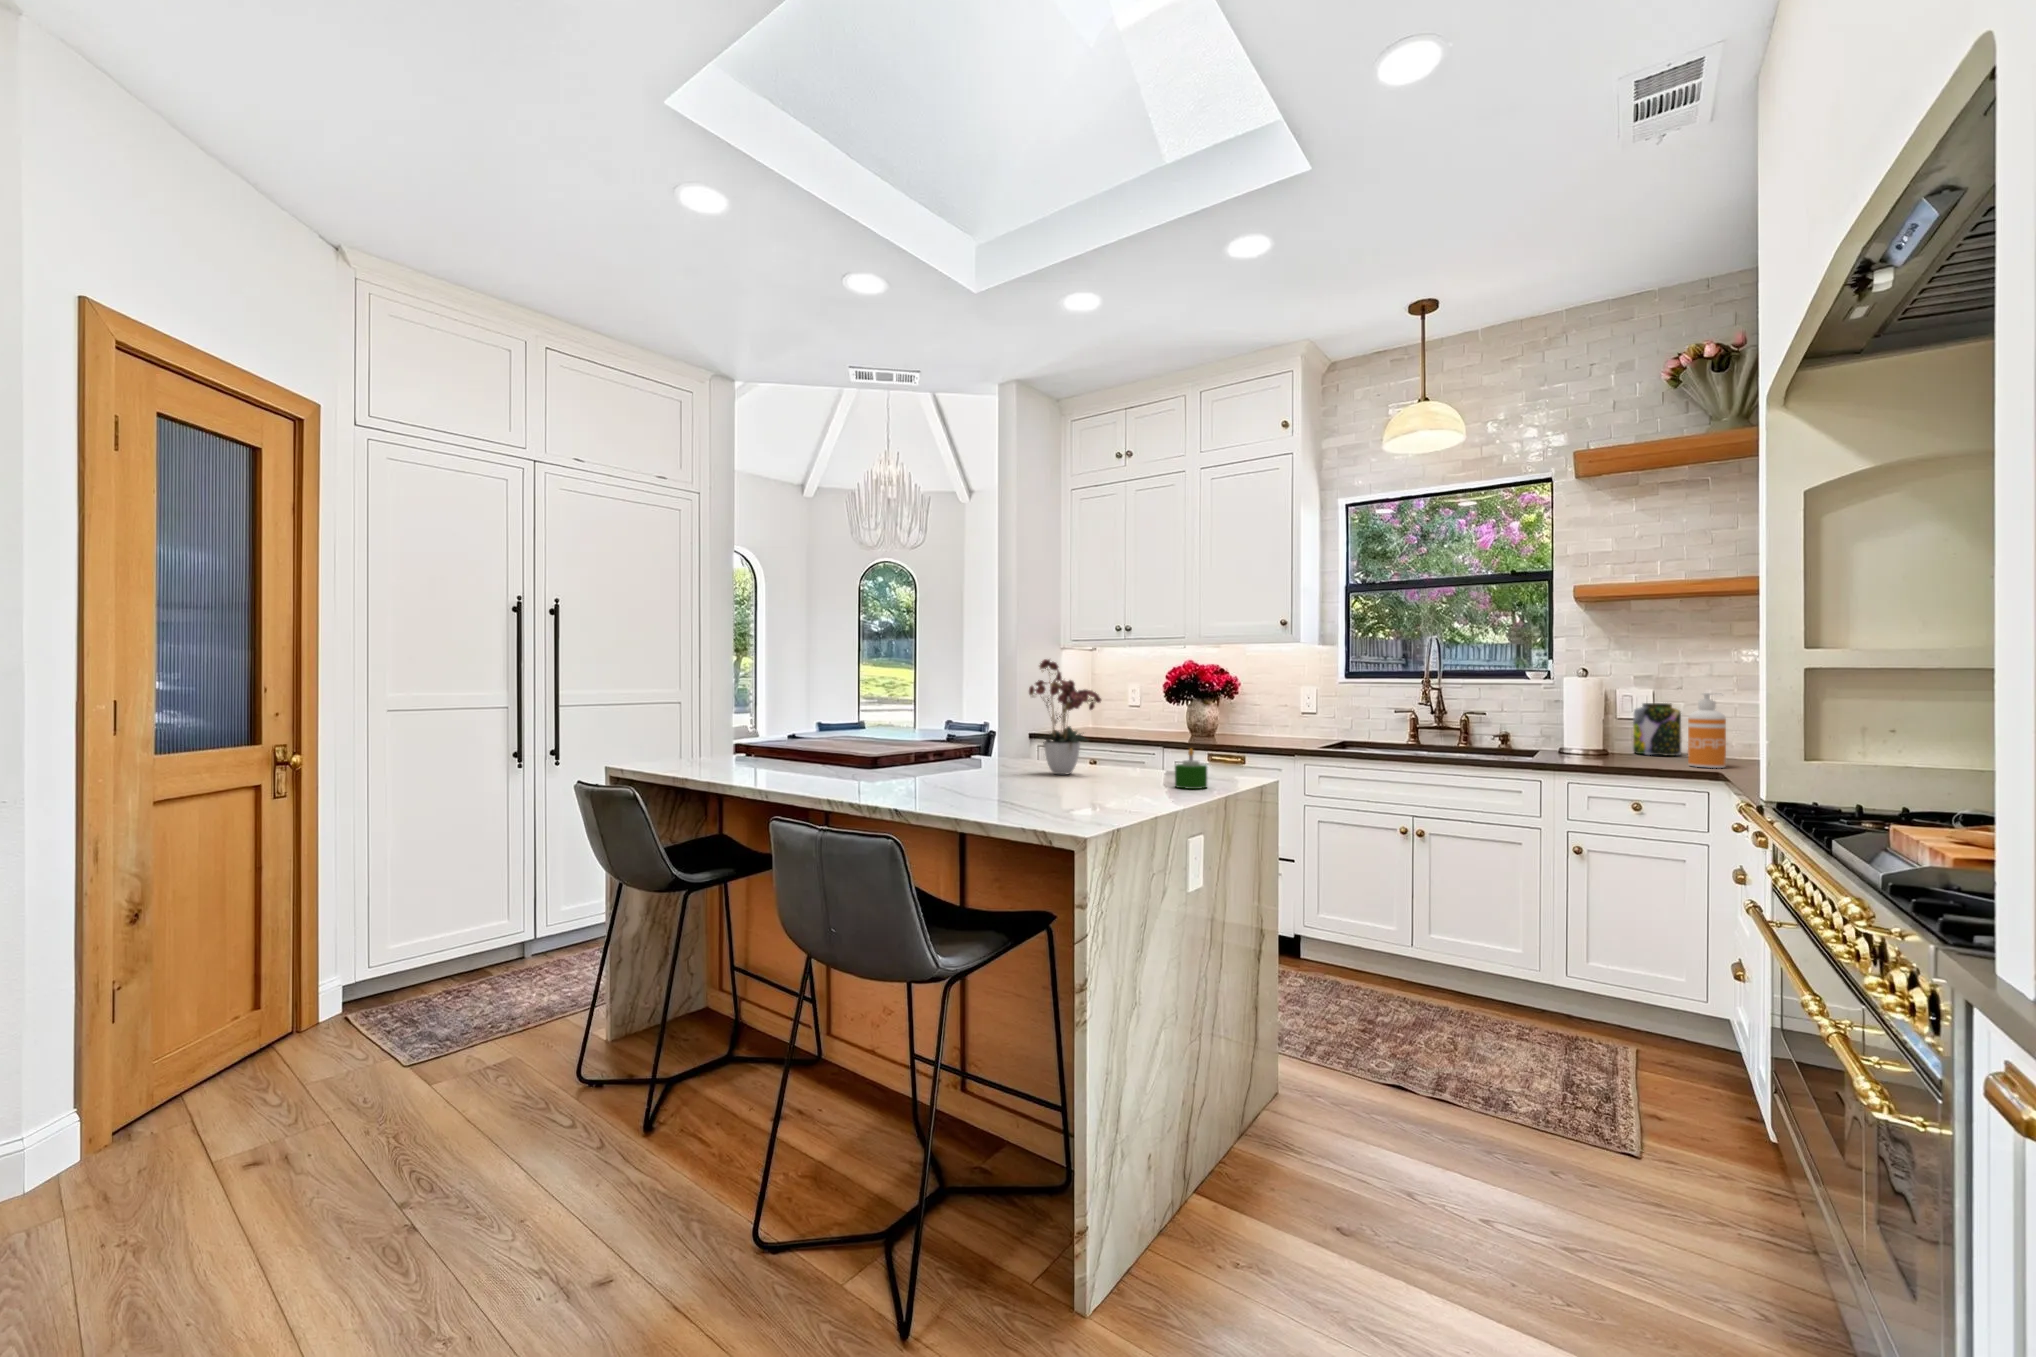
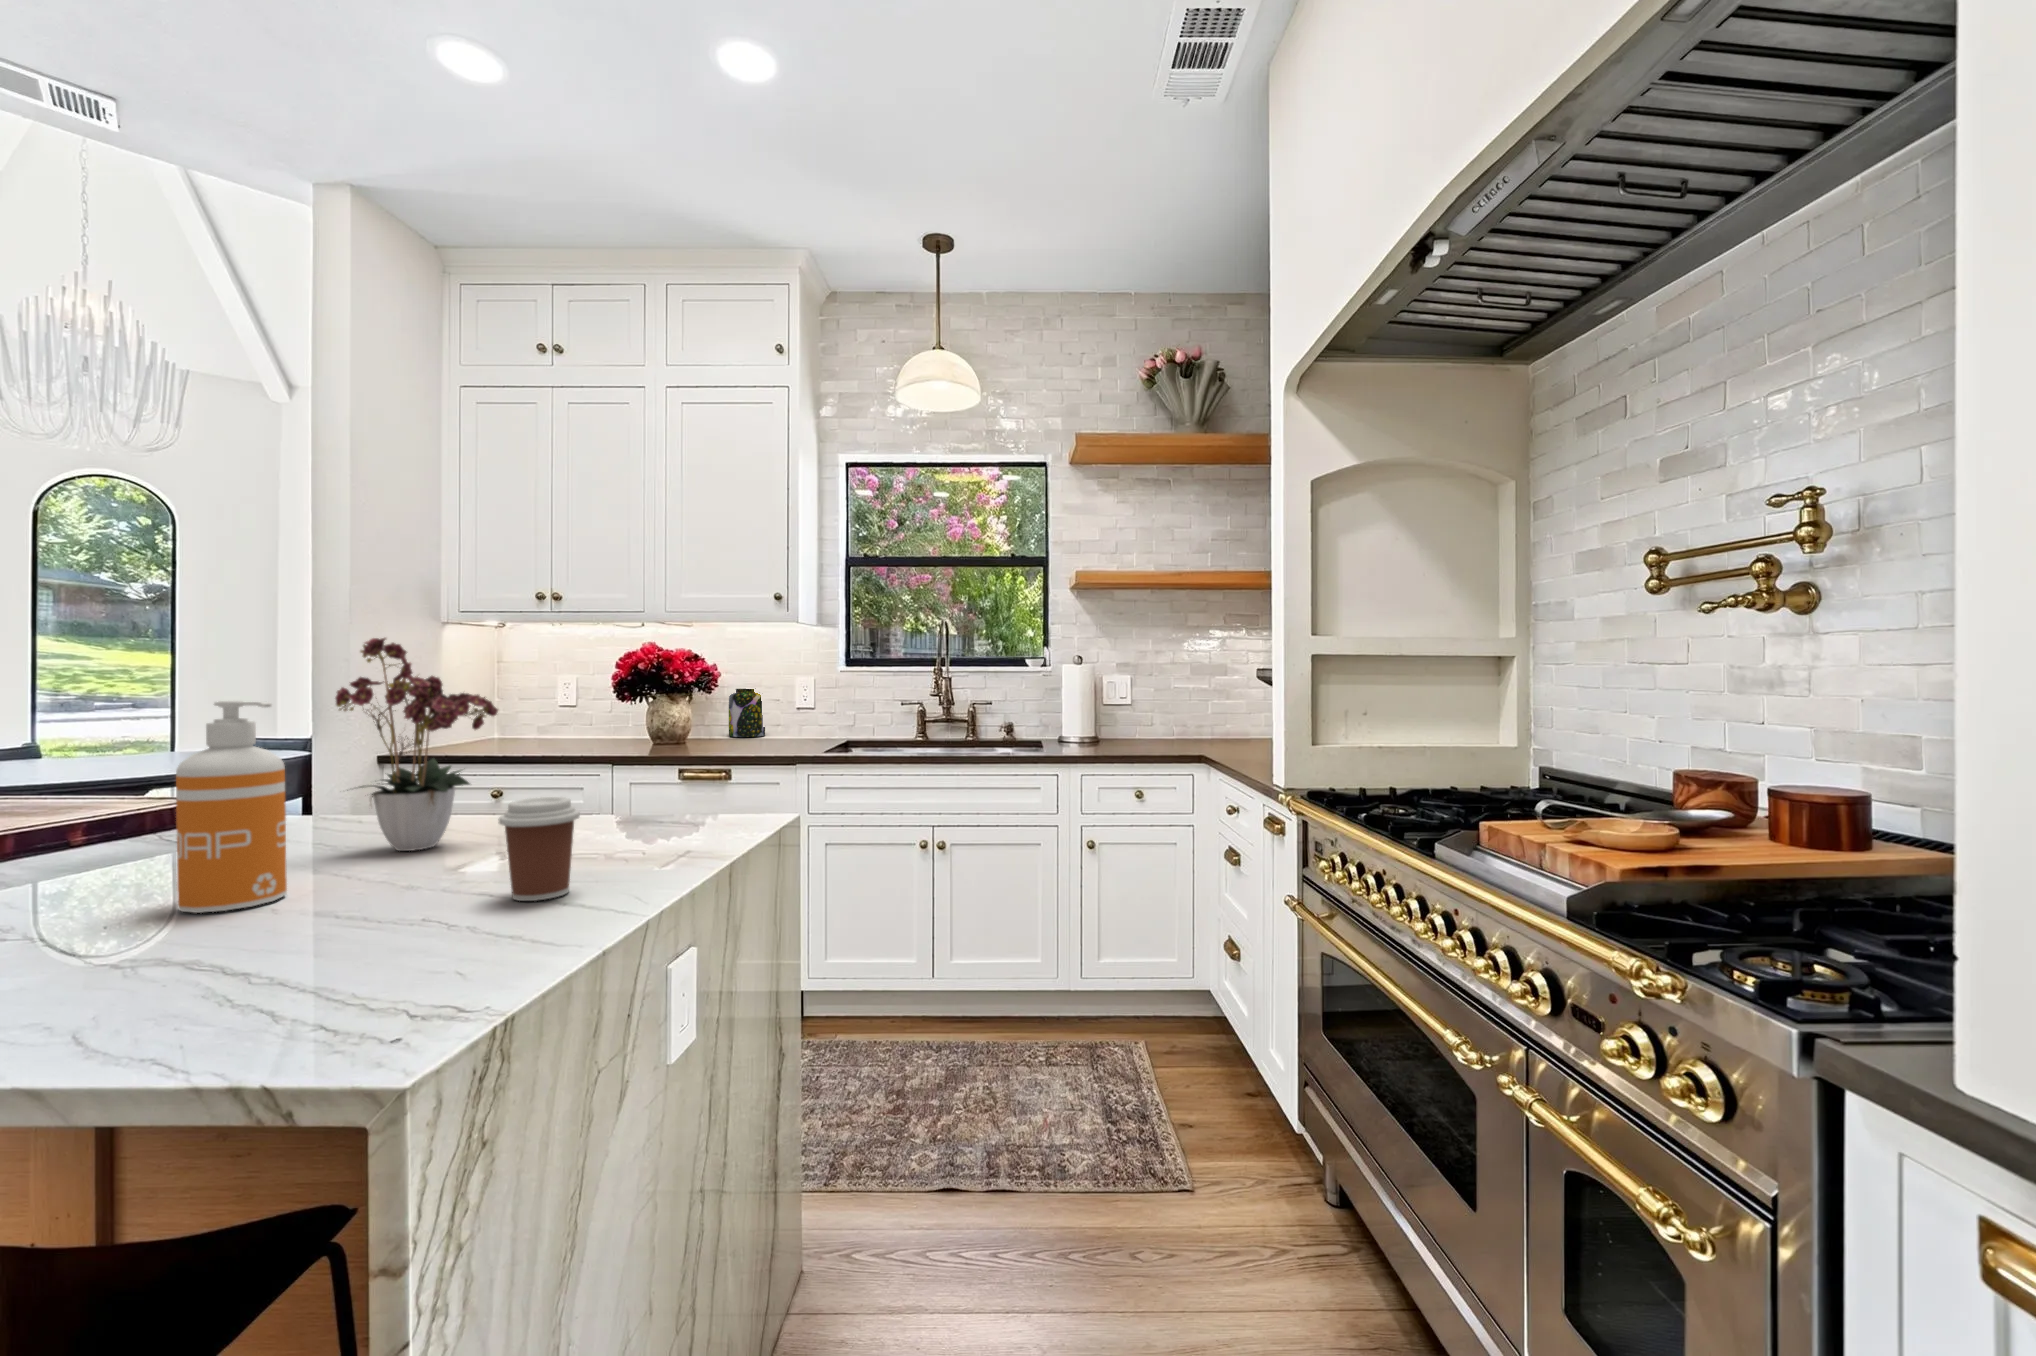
soap dispenser: present [1688,693,1726,768] -> present [176,700,287,913]
jar: present [1633,703,1681,756] -> present [729,689,765,737]
coffee cup: none [1106,744,1144,796] -> present [498,797,580,901]
candle: present [1175,749,1207,789] -> none [640,789,698,859]

